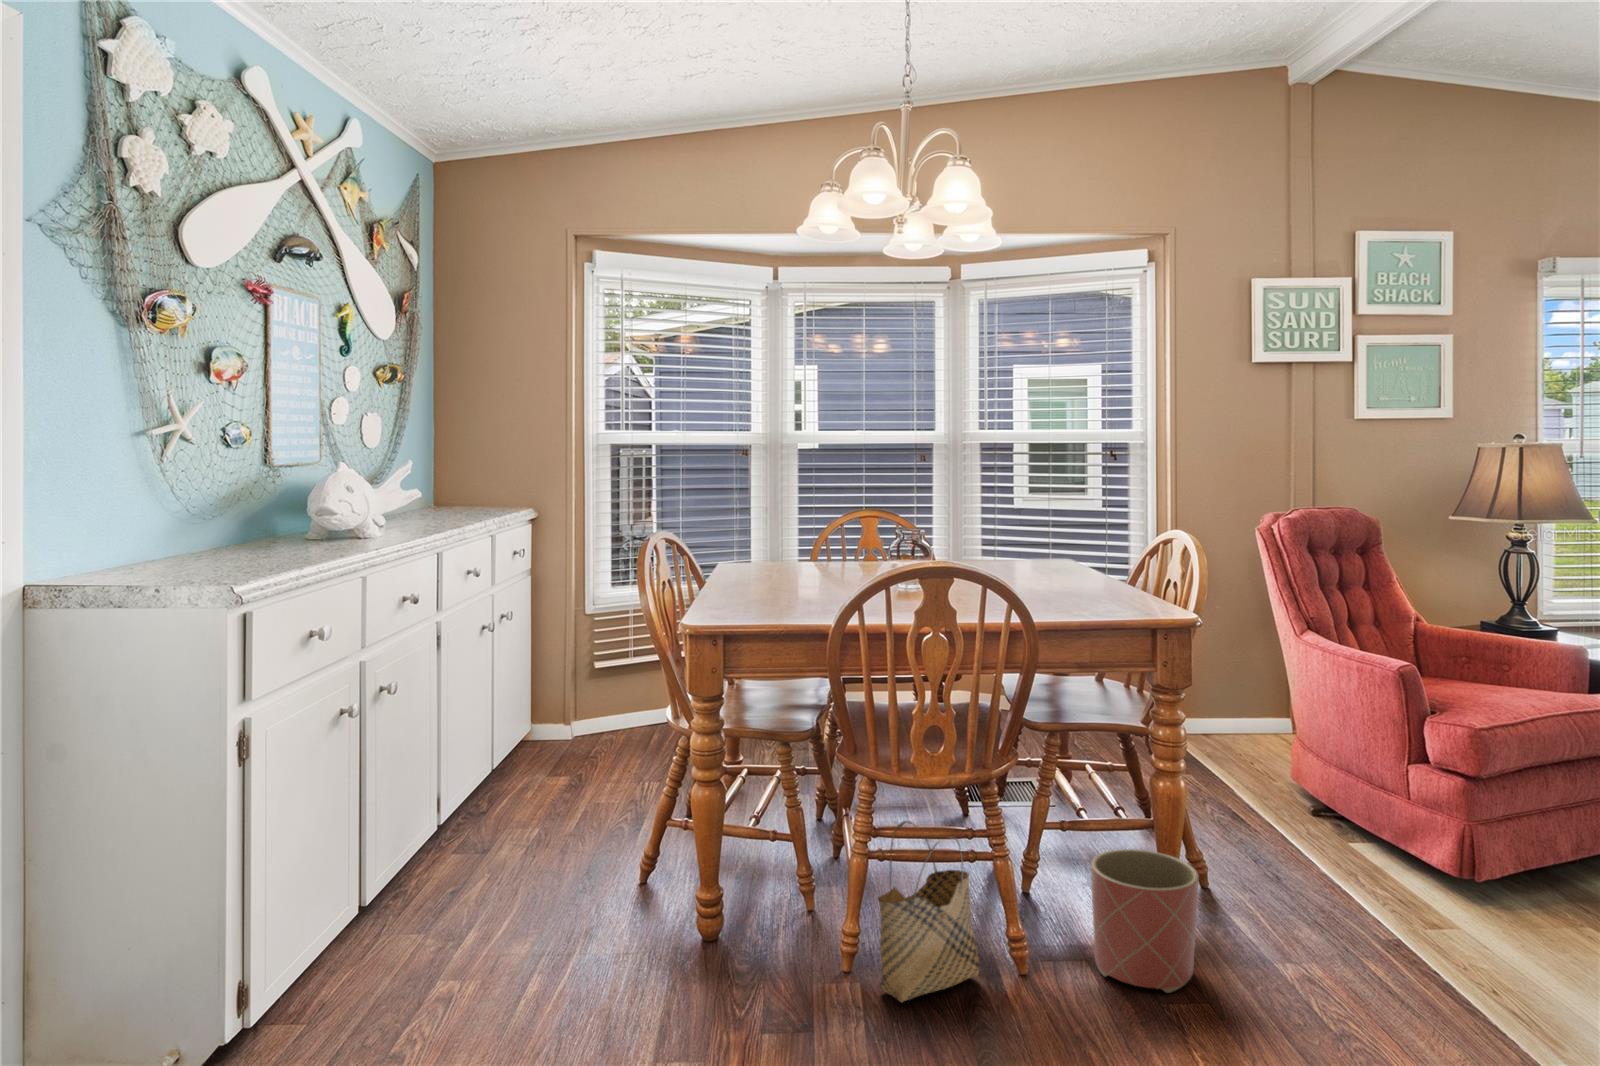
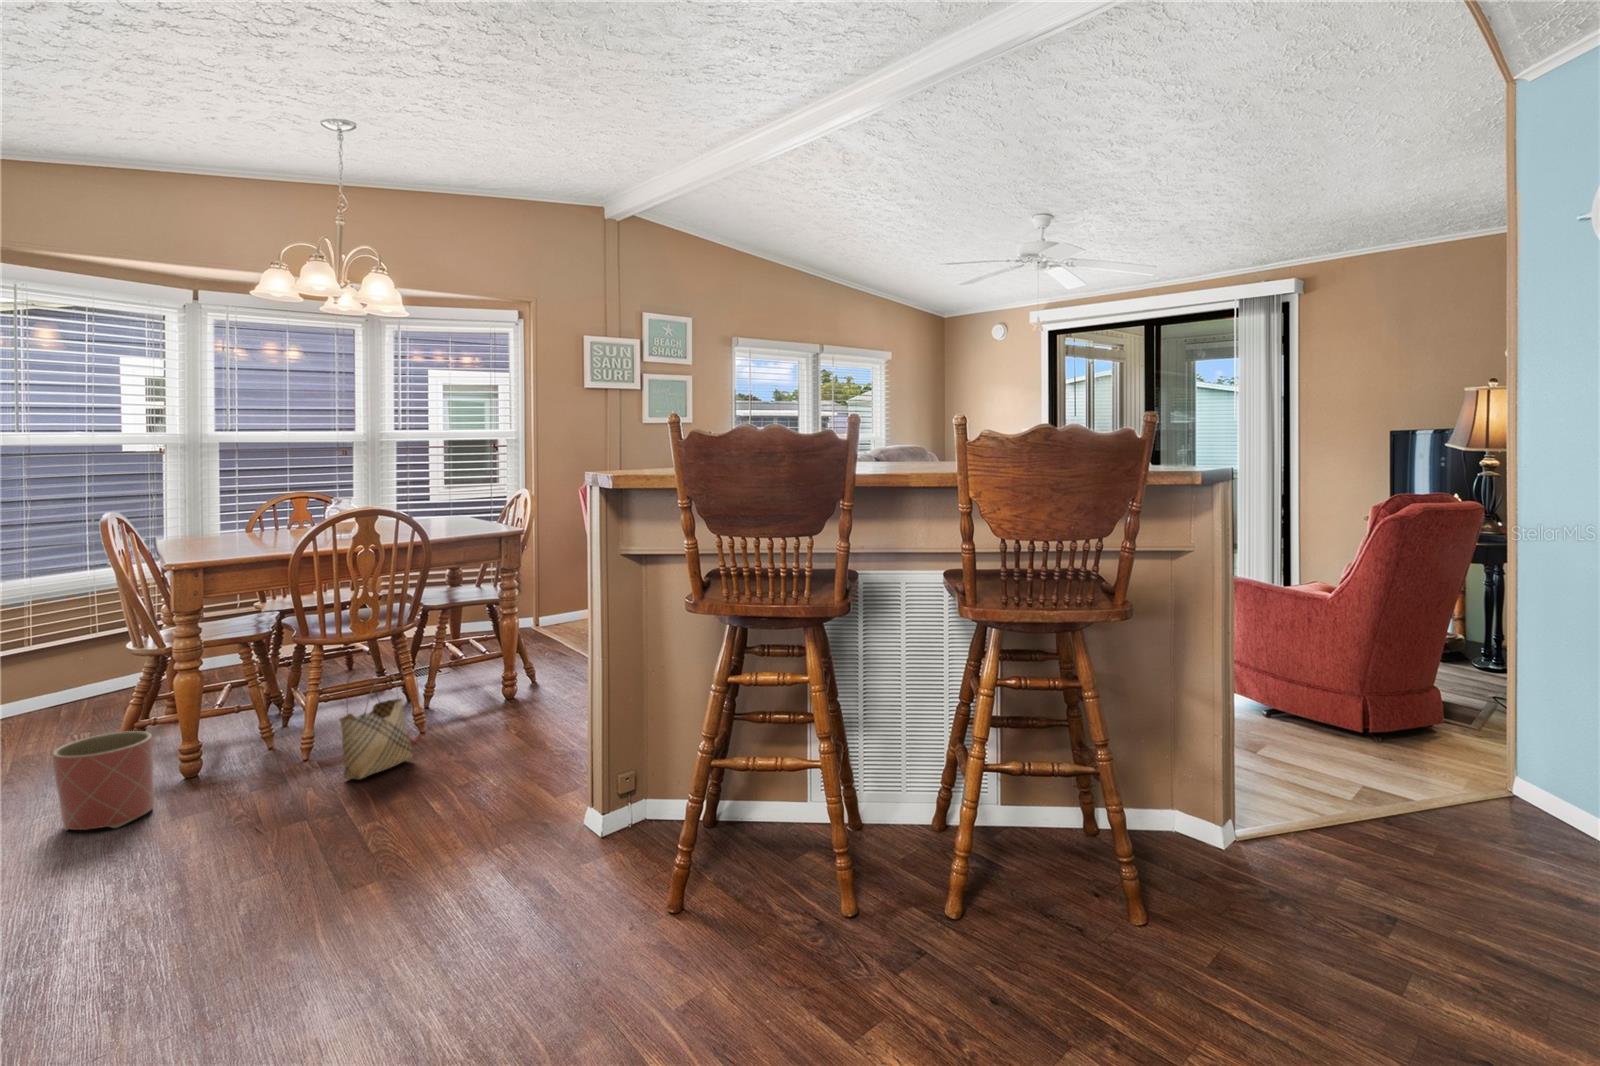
planter: present [1091,849,1199,993] -> present [52,731,154,831]

